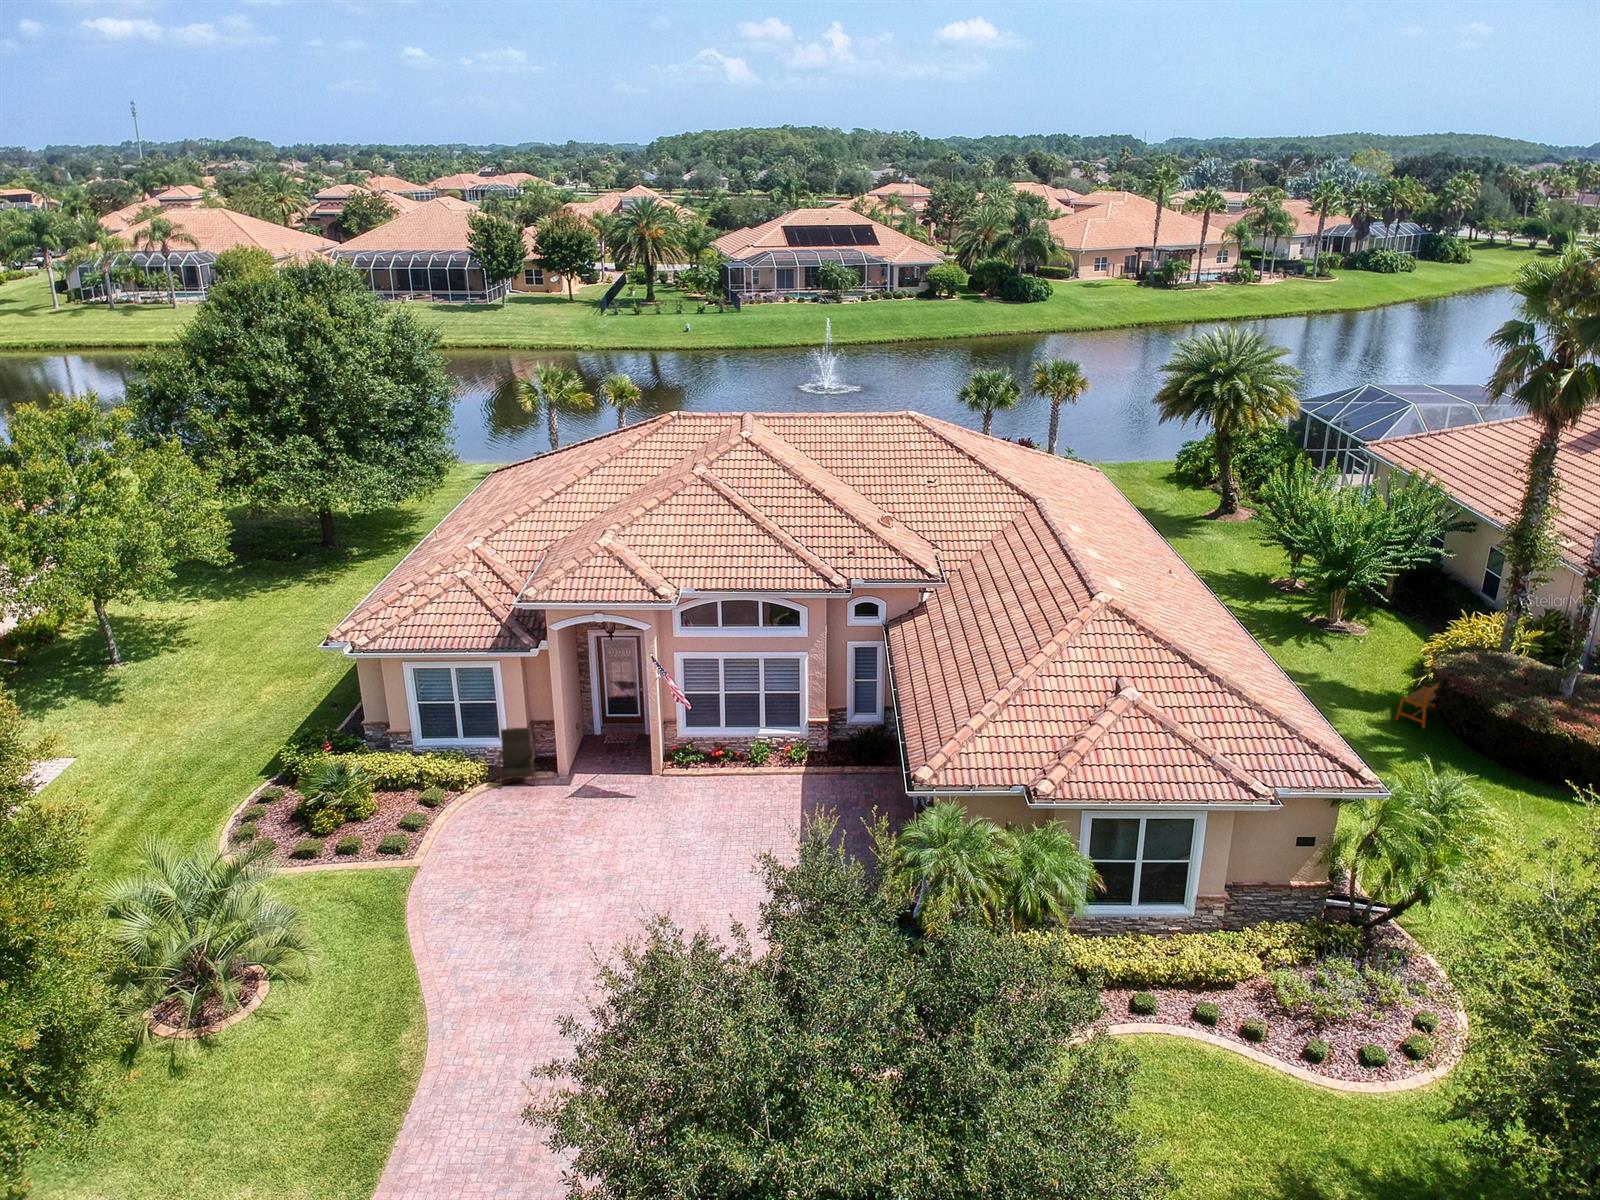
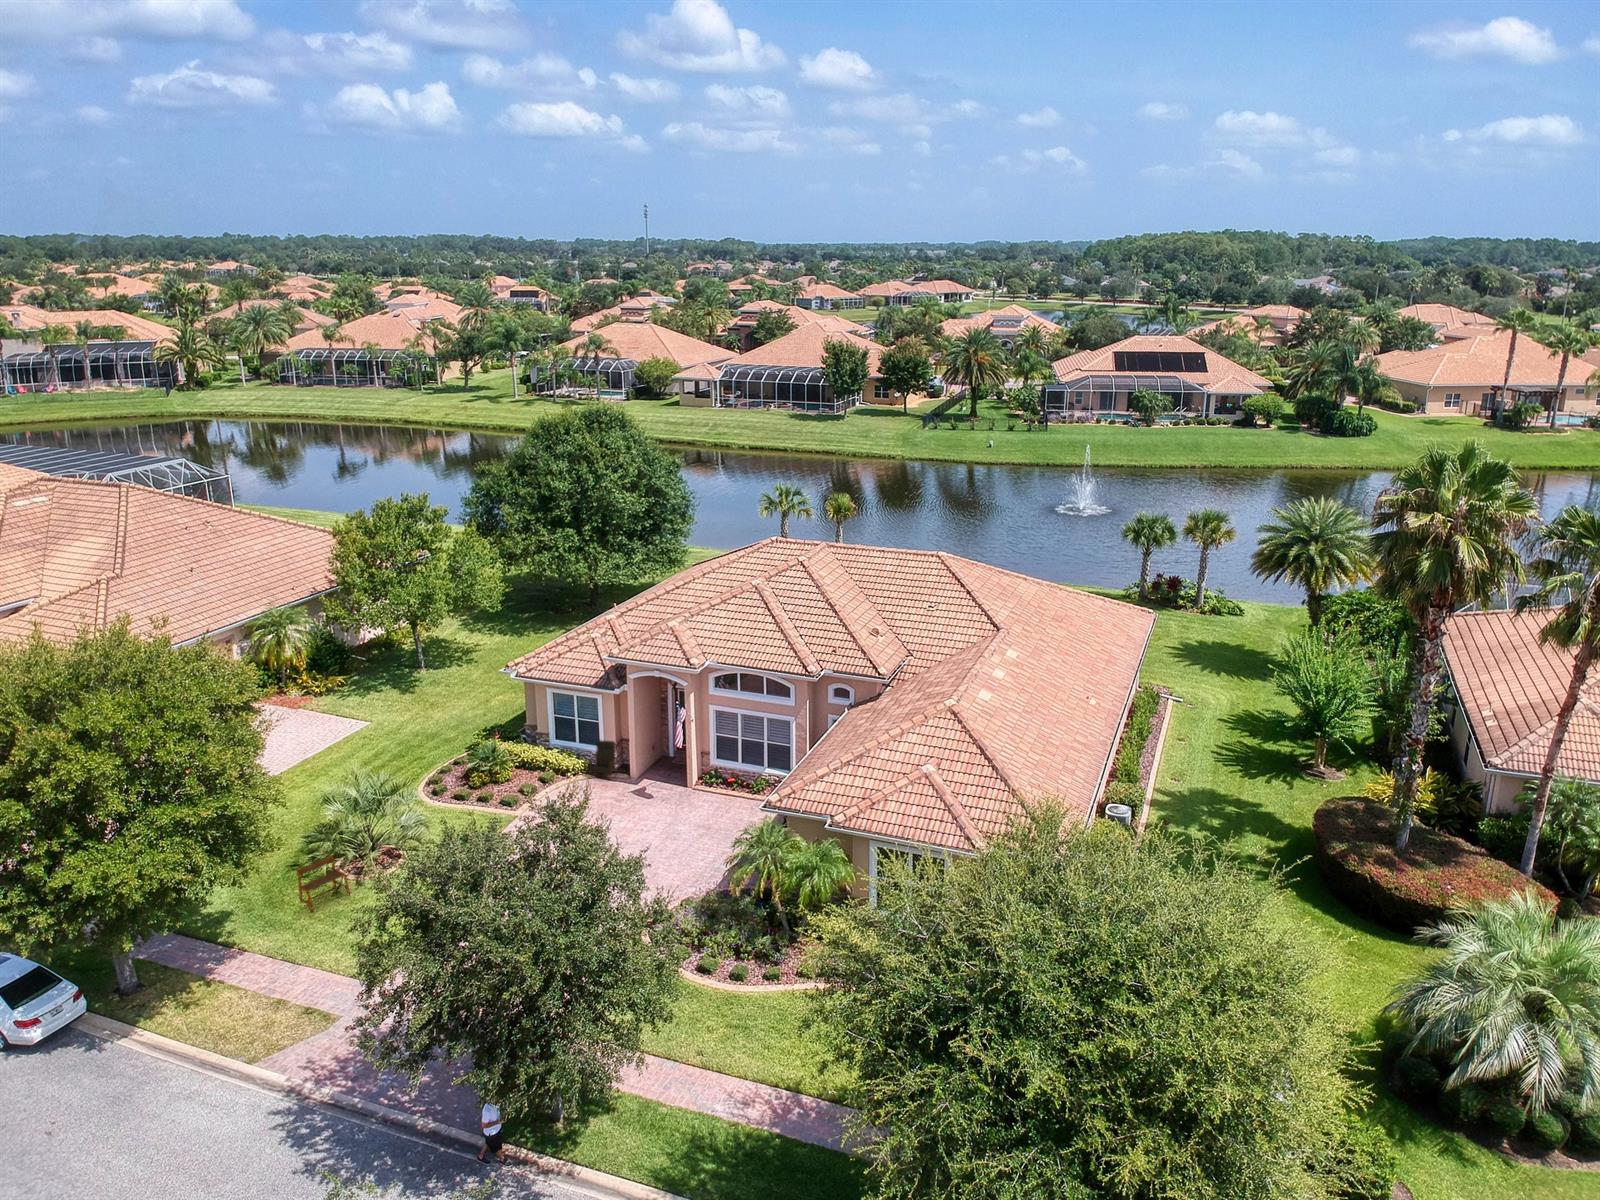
bench: present [1396,683,1439,728] -> present [297,855,350,912]

